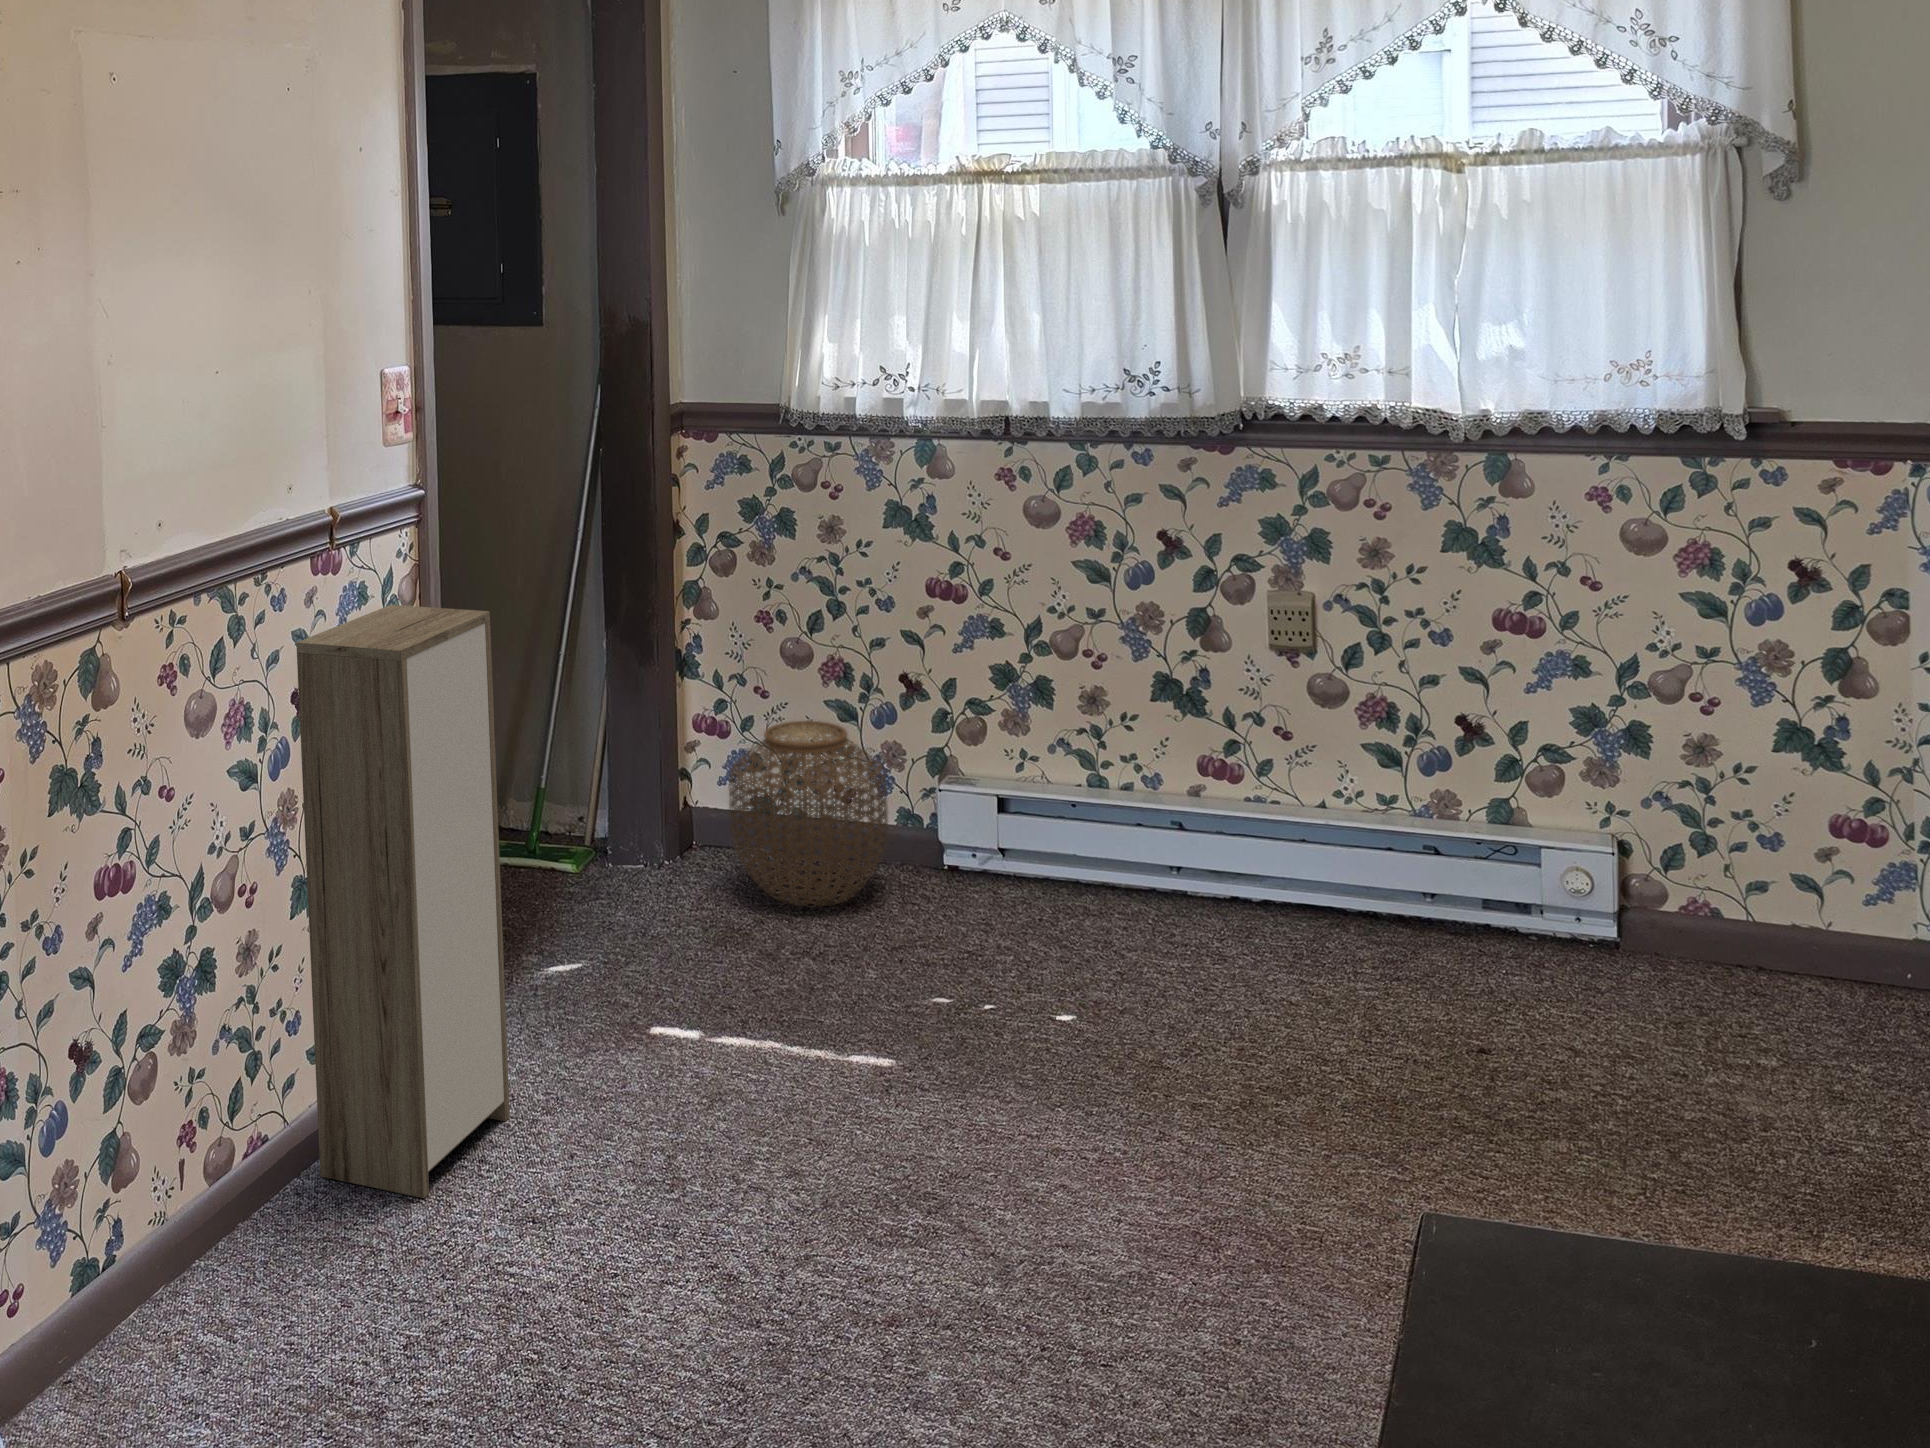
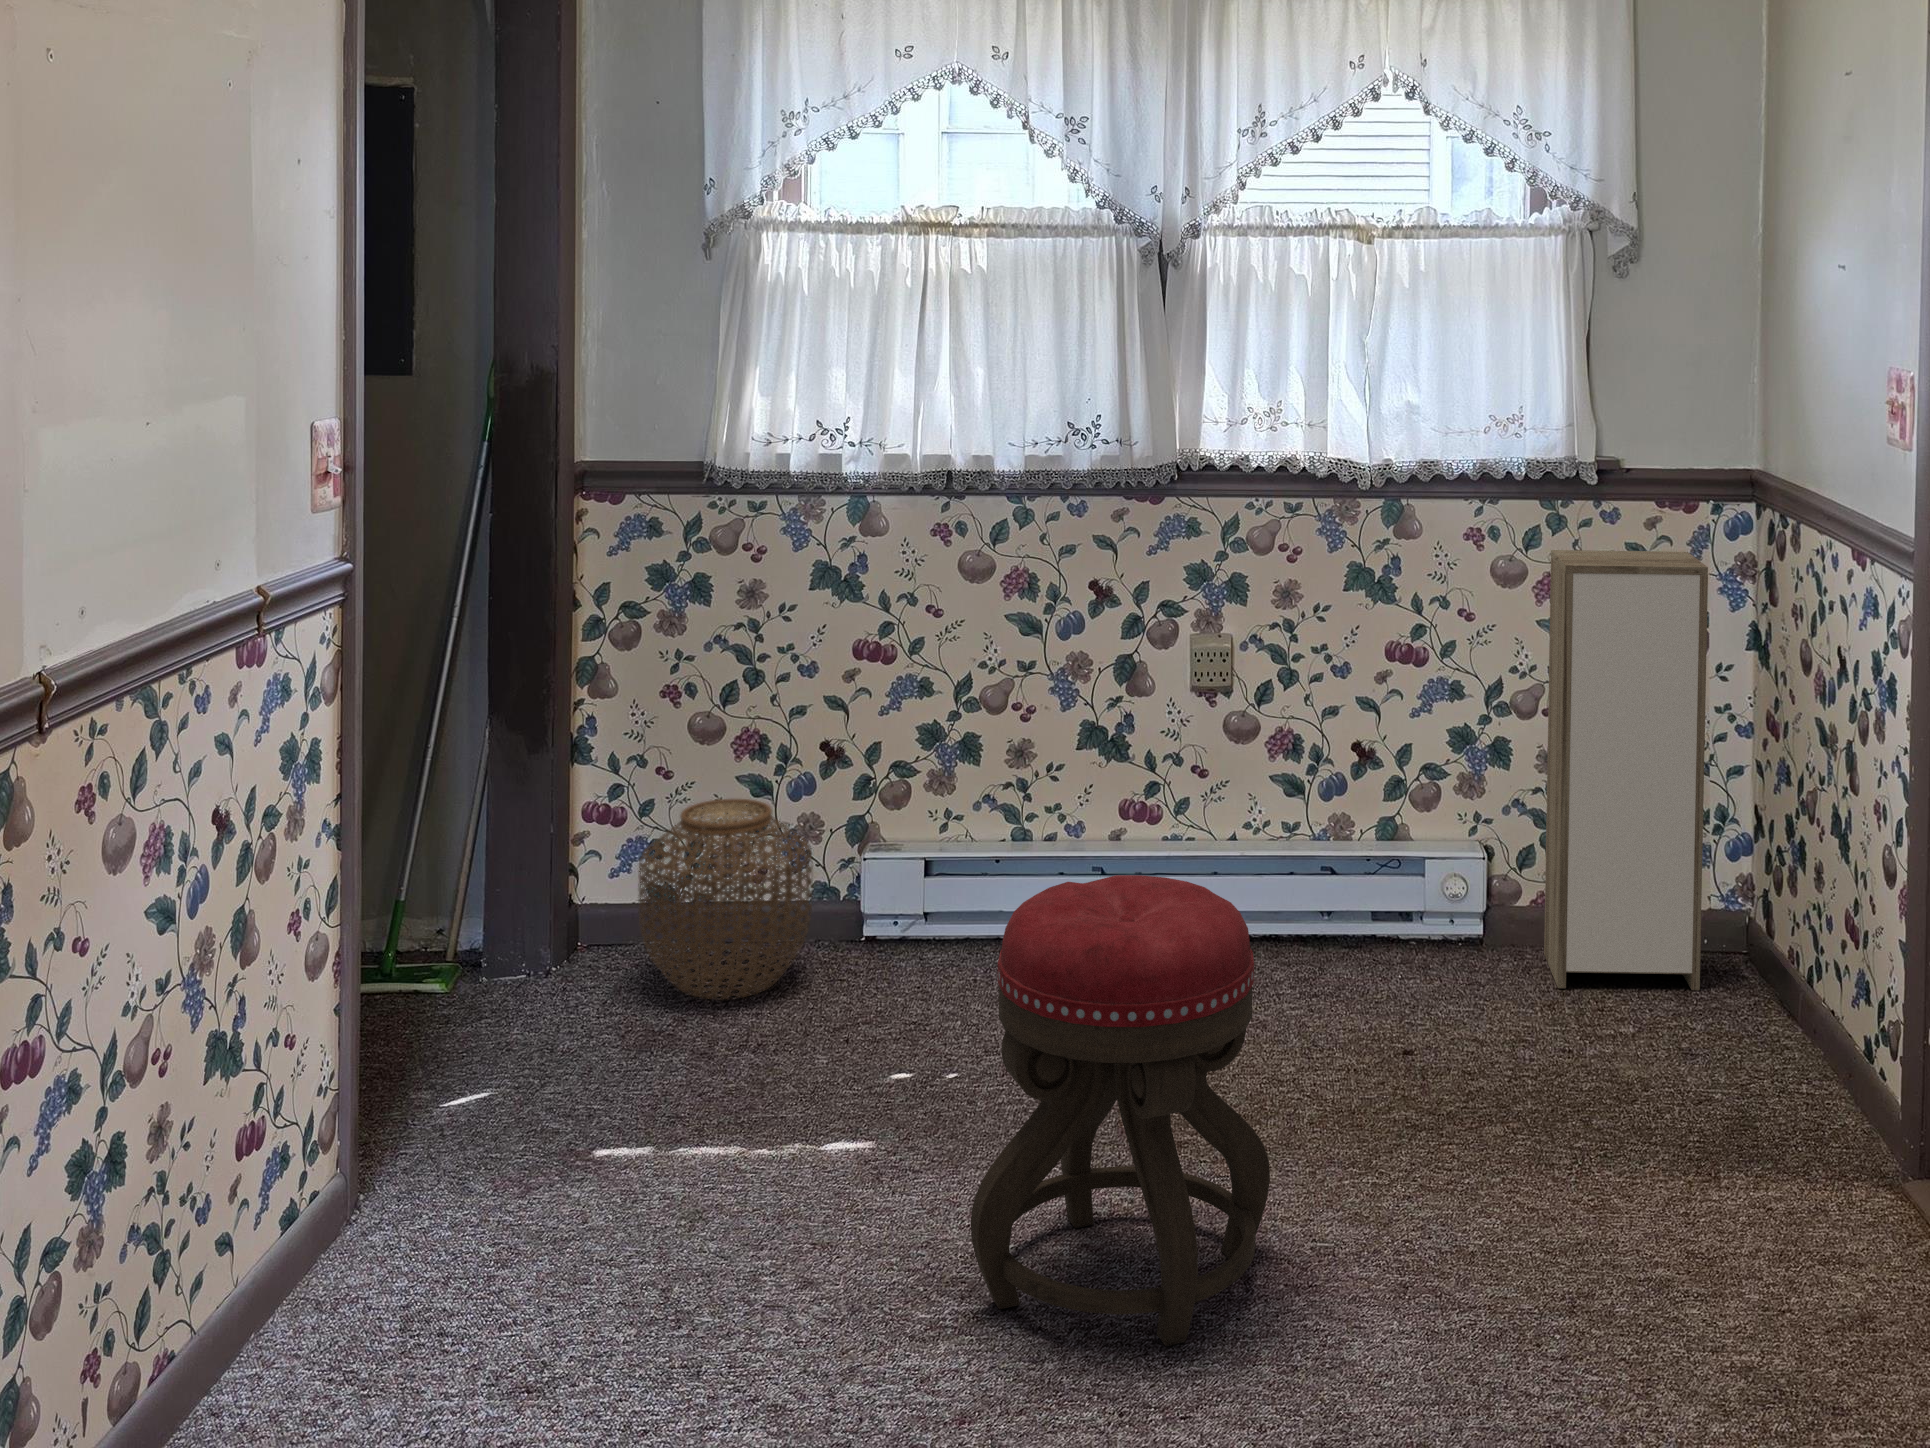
storage cabinet: present [296,605,510,1198] -> present [1544,550,1708,990]
ottoman: none [935,823,1255,1298] -> present [970,875,1270,1346]

